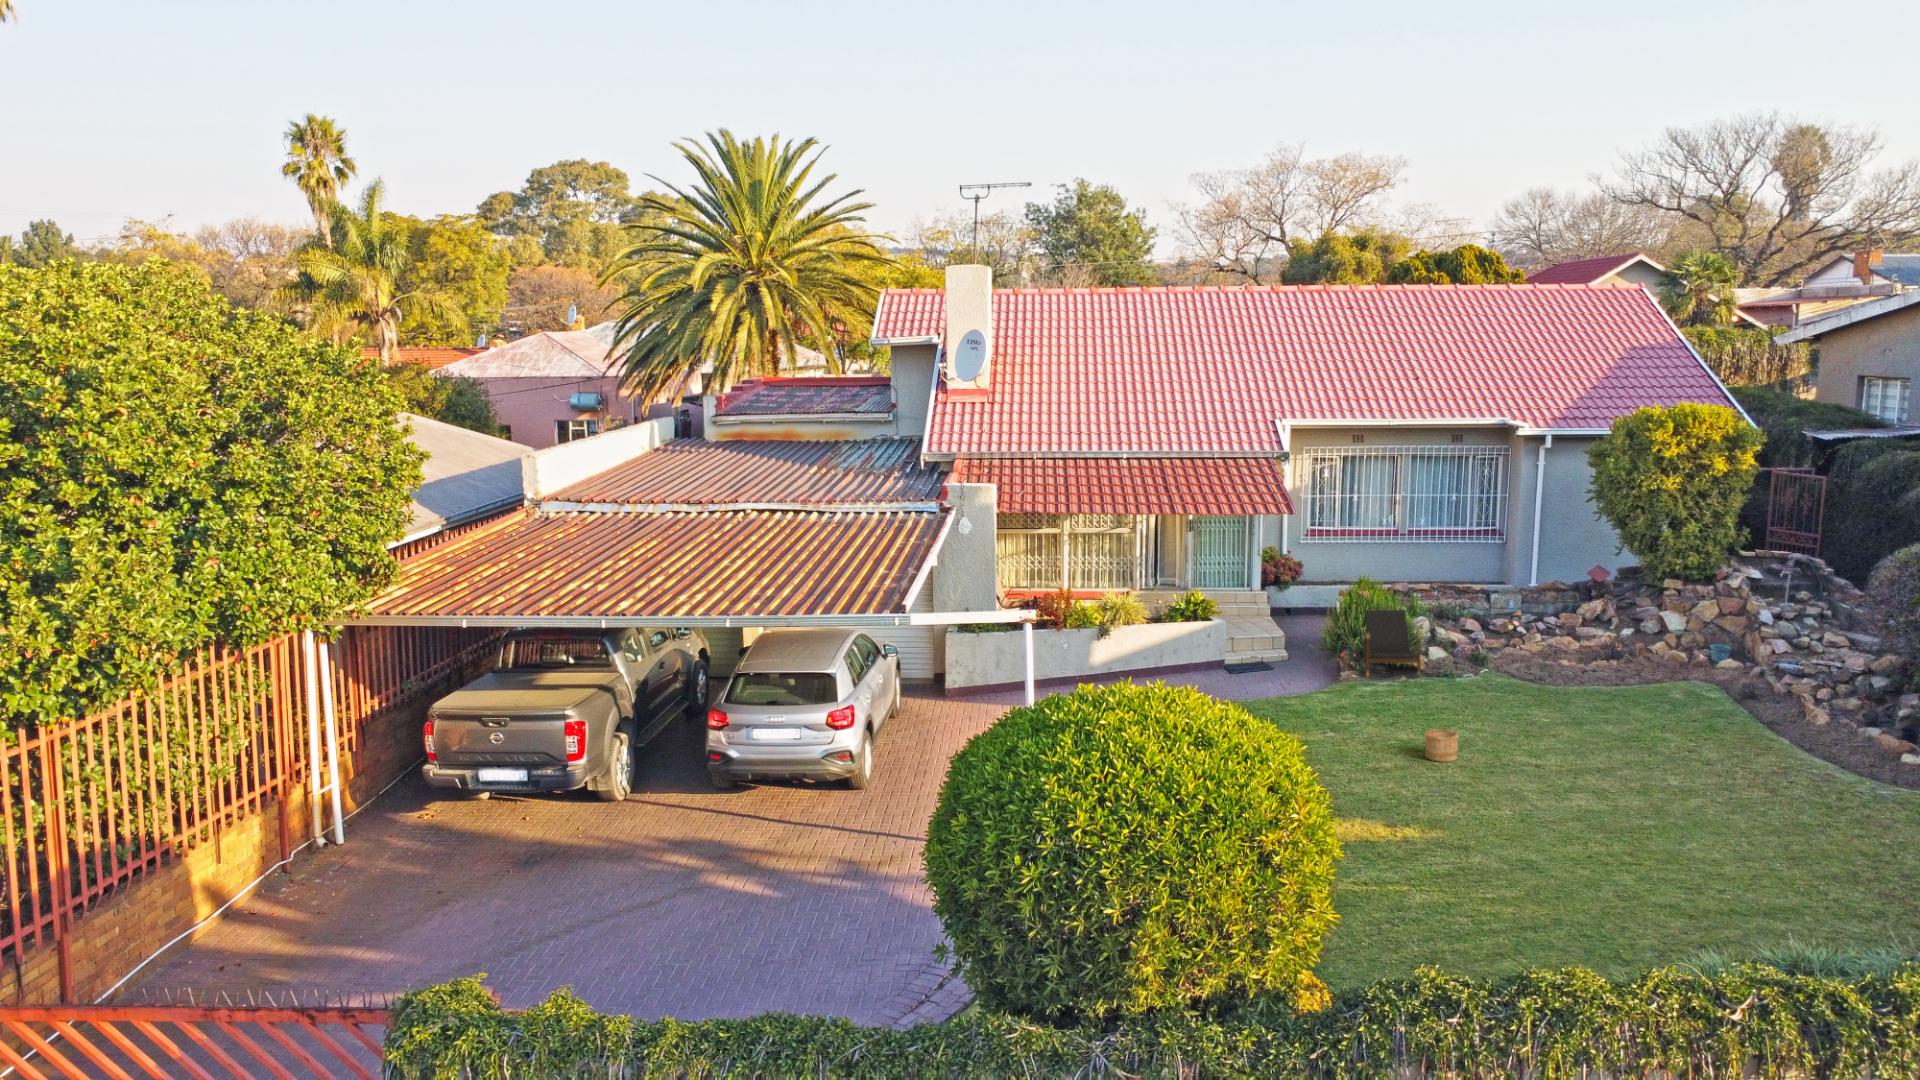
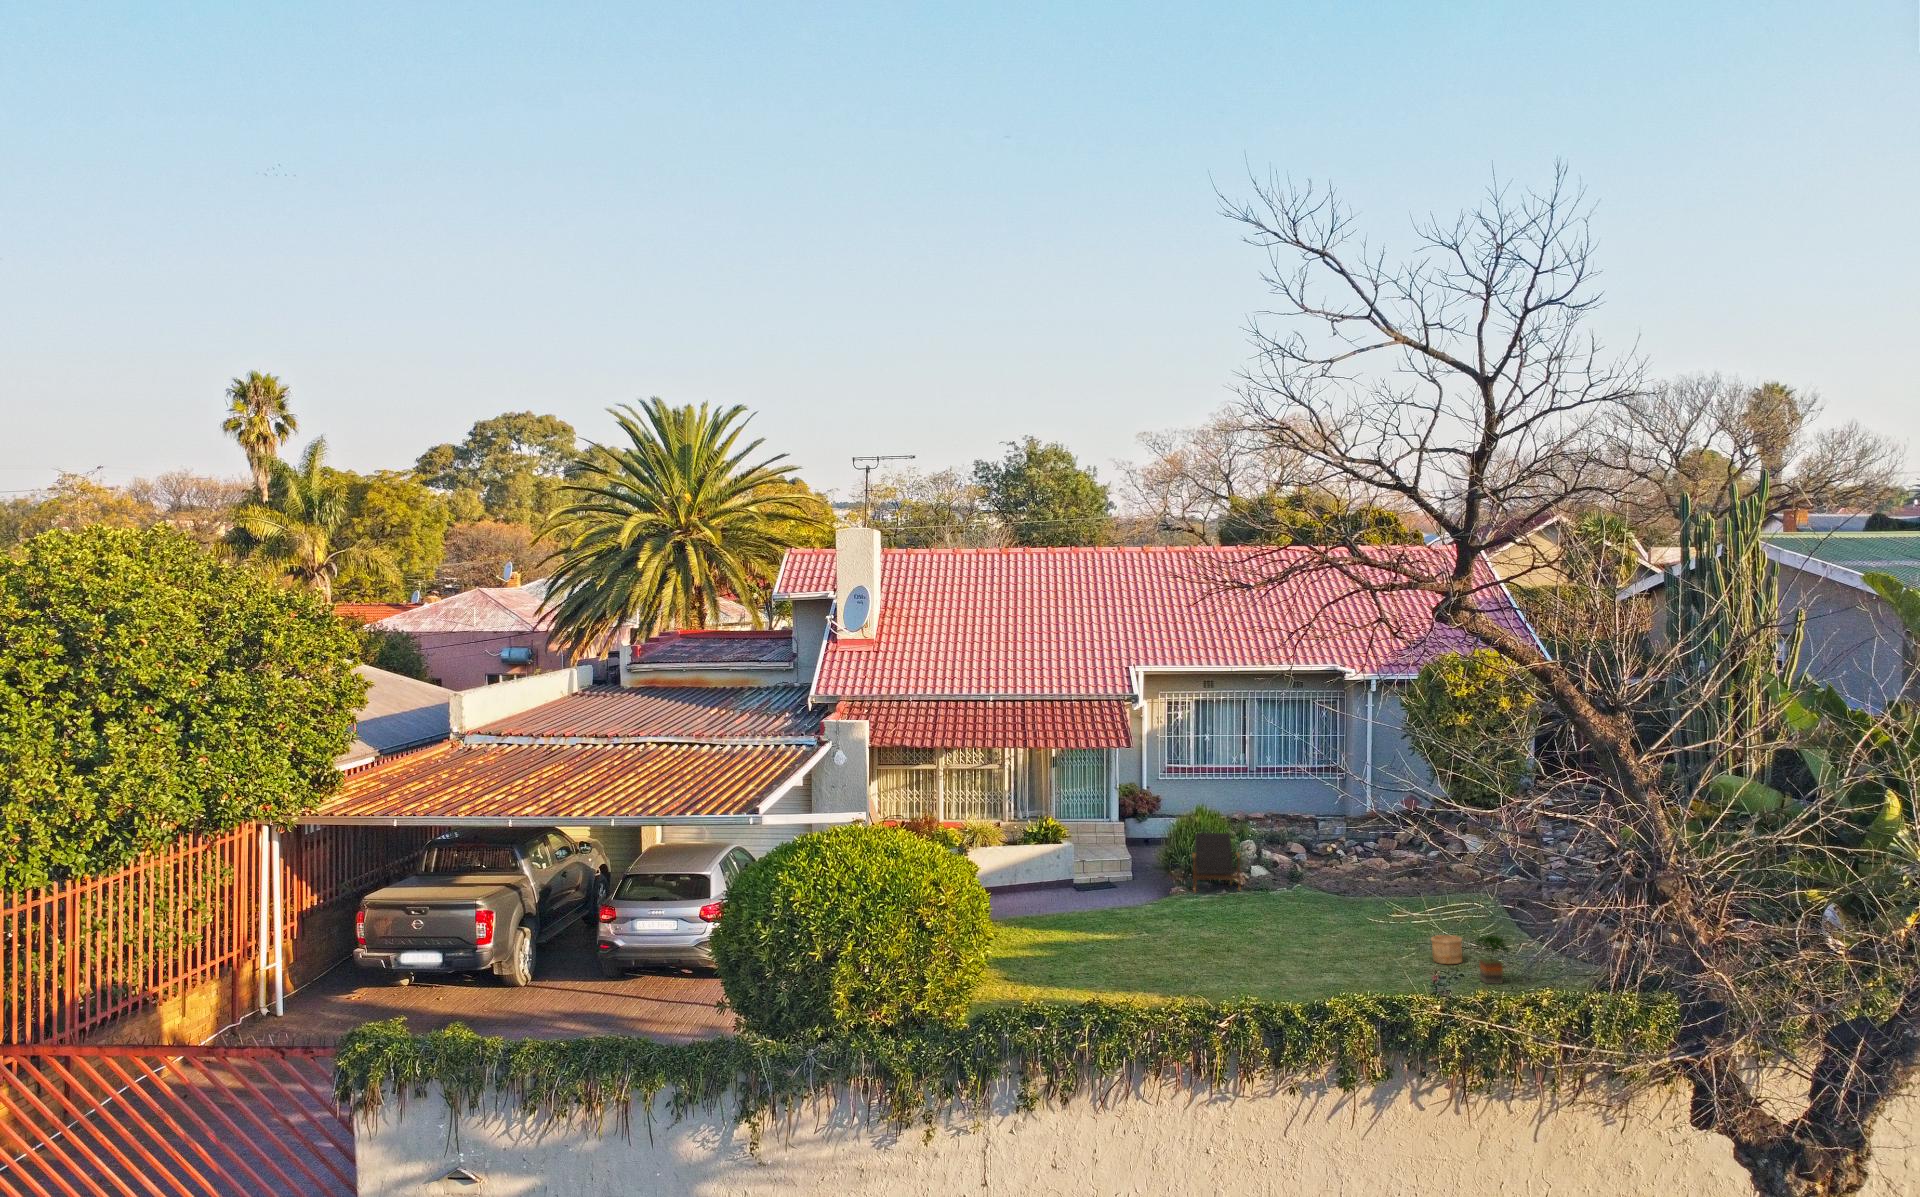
wooden bucket: present [1424,729,1459,762] -> present [1431,935,1462,964]
potted tree: none [1801,765,1854,826] -> present [1476,935,1509,984]

